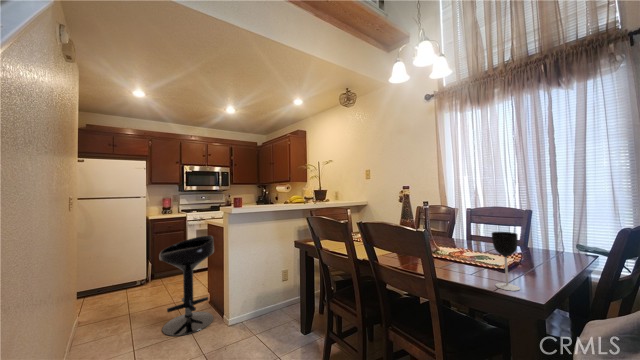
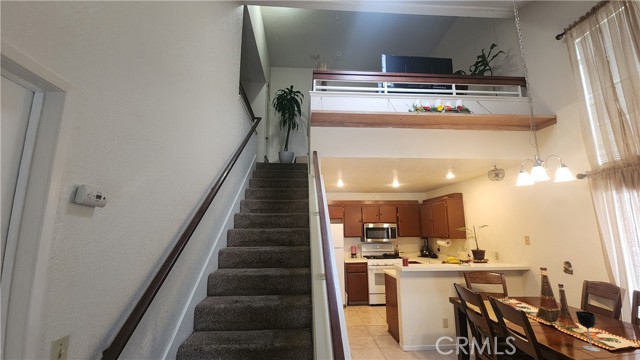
bar stool: present [159,236,214,336] -> none [361,281,395,347]

